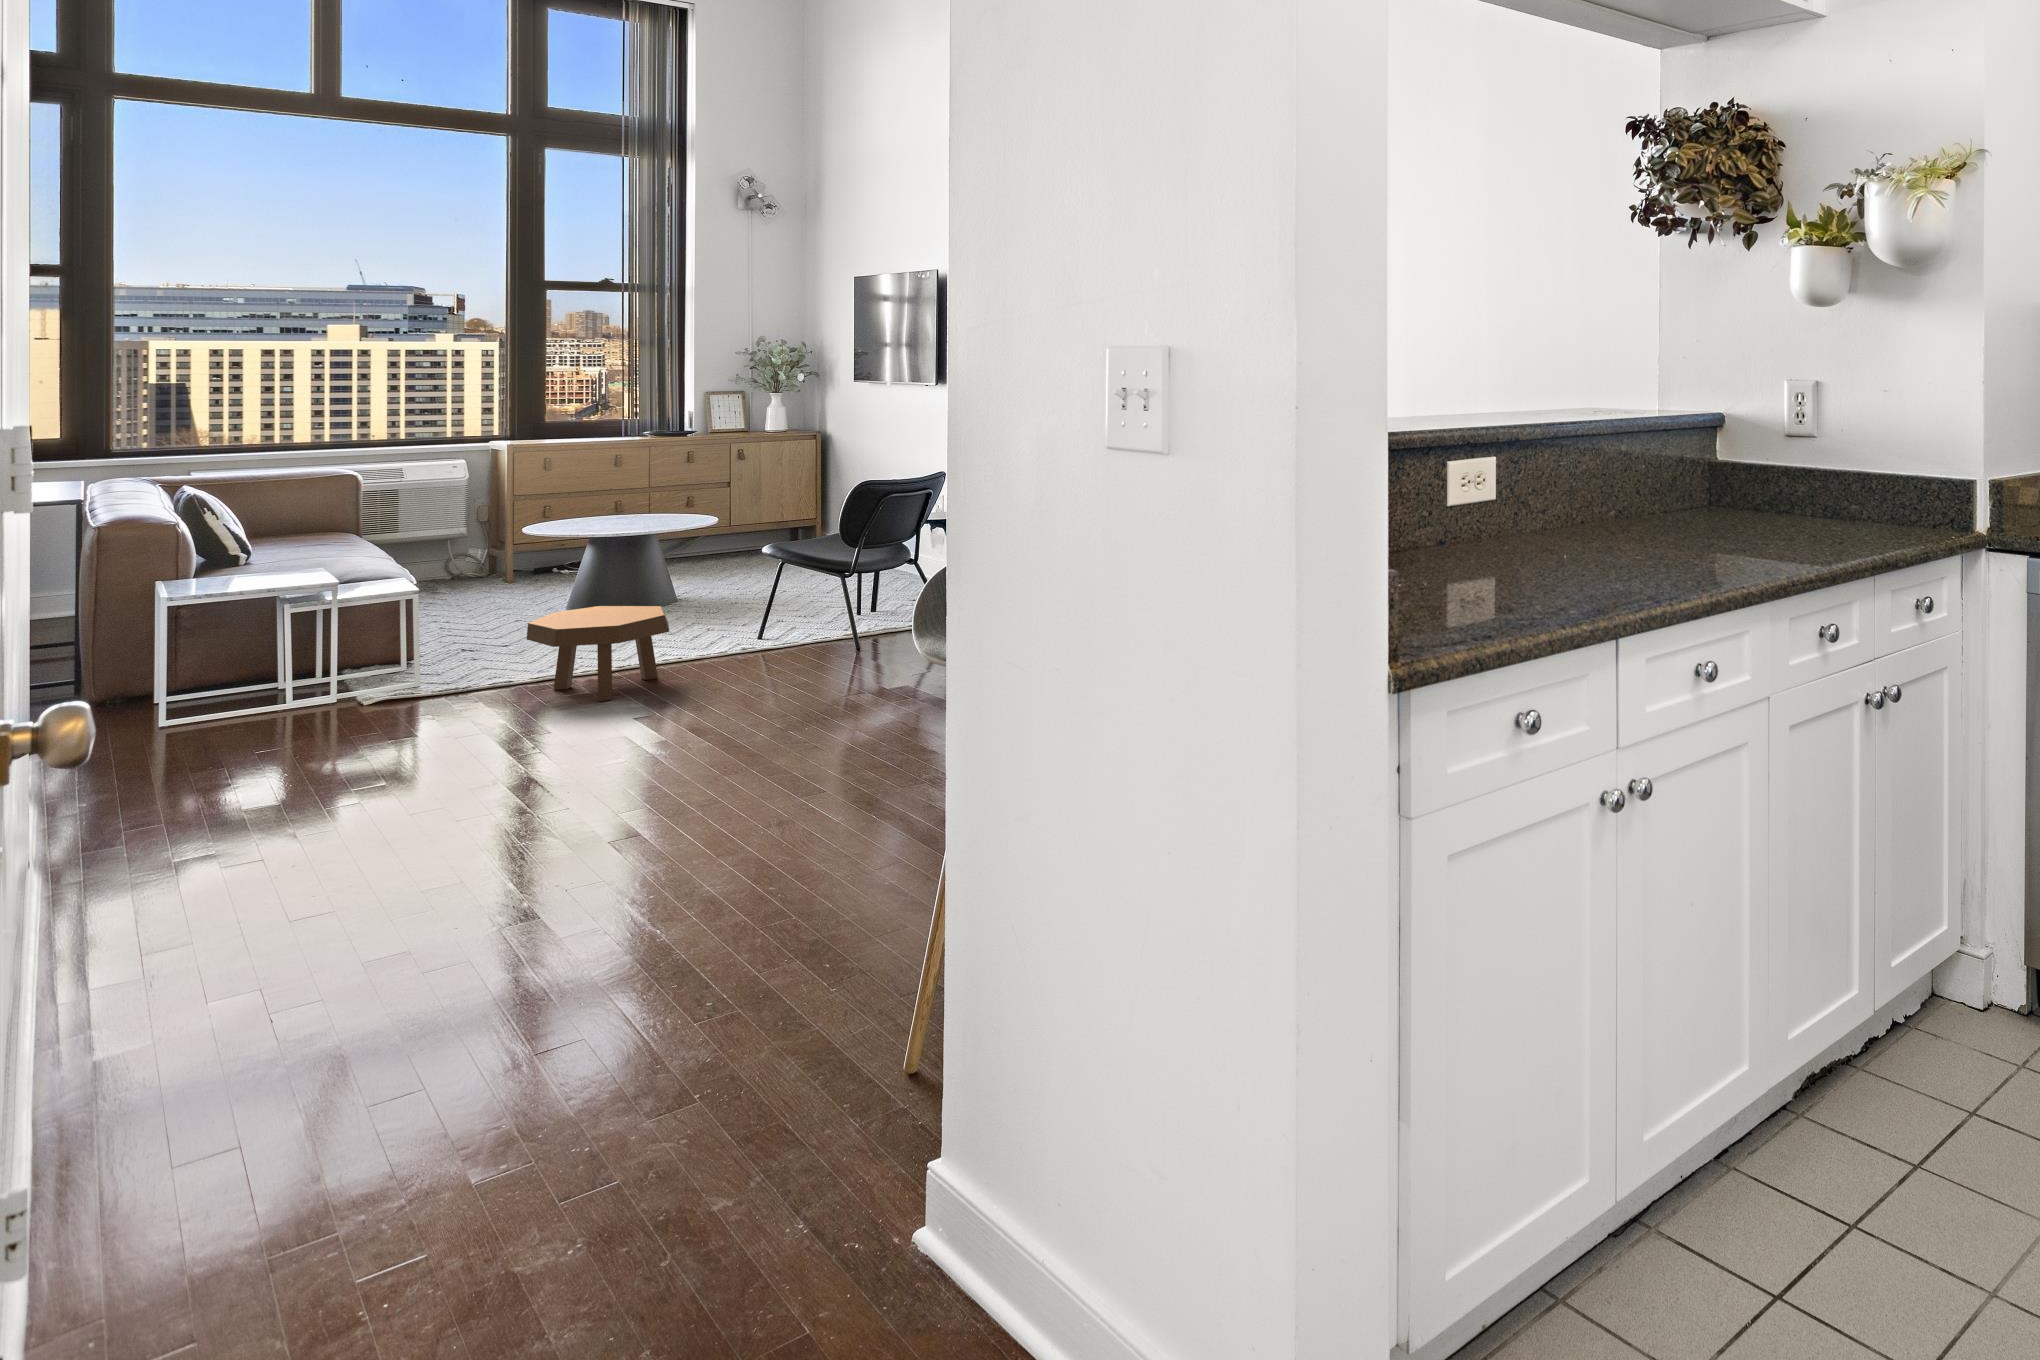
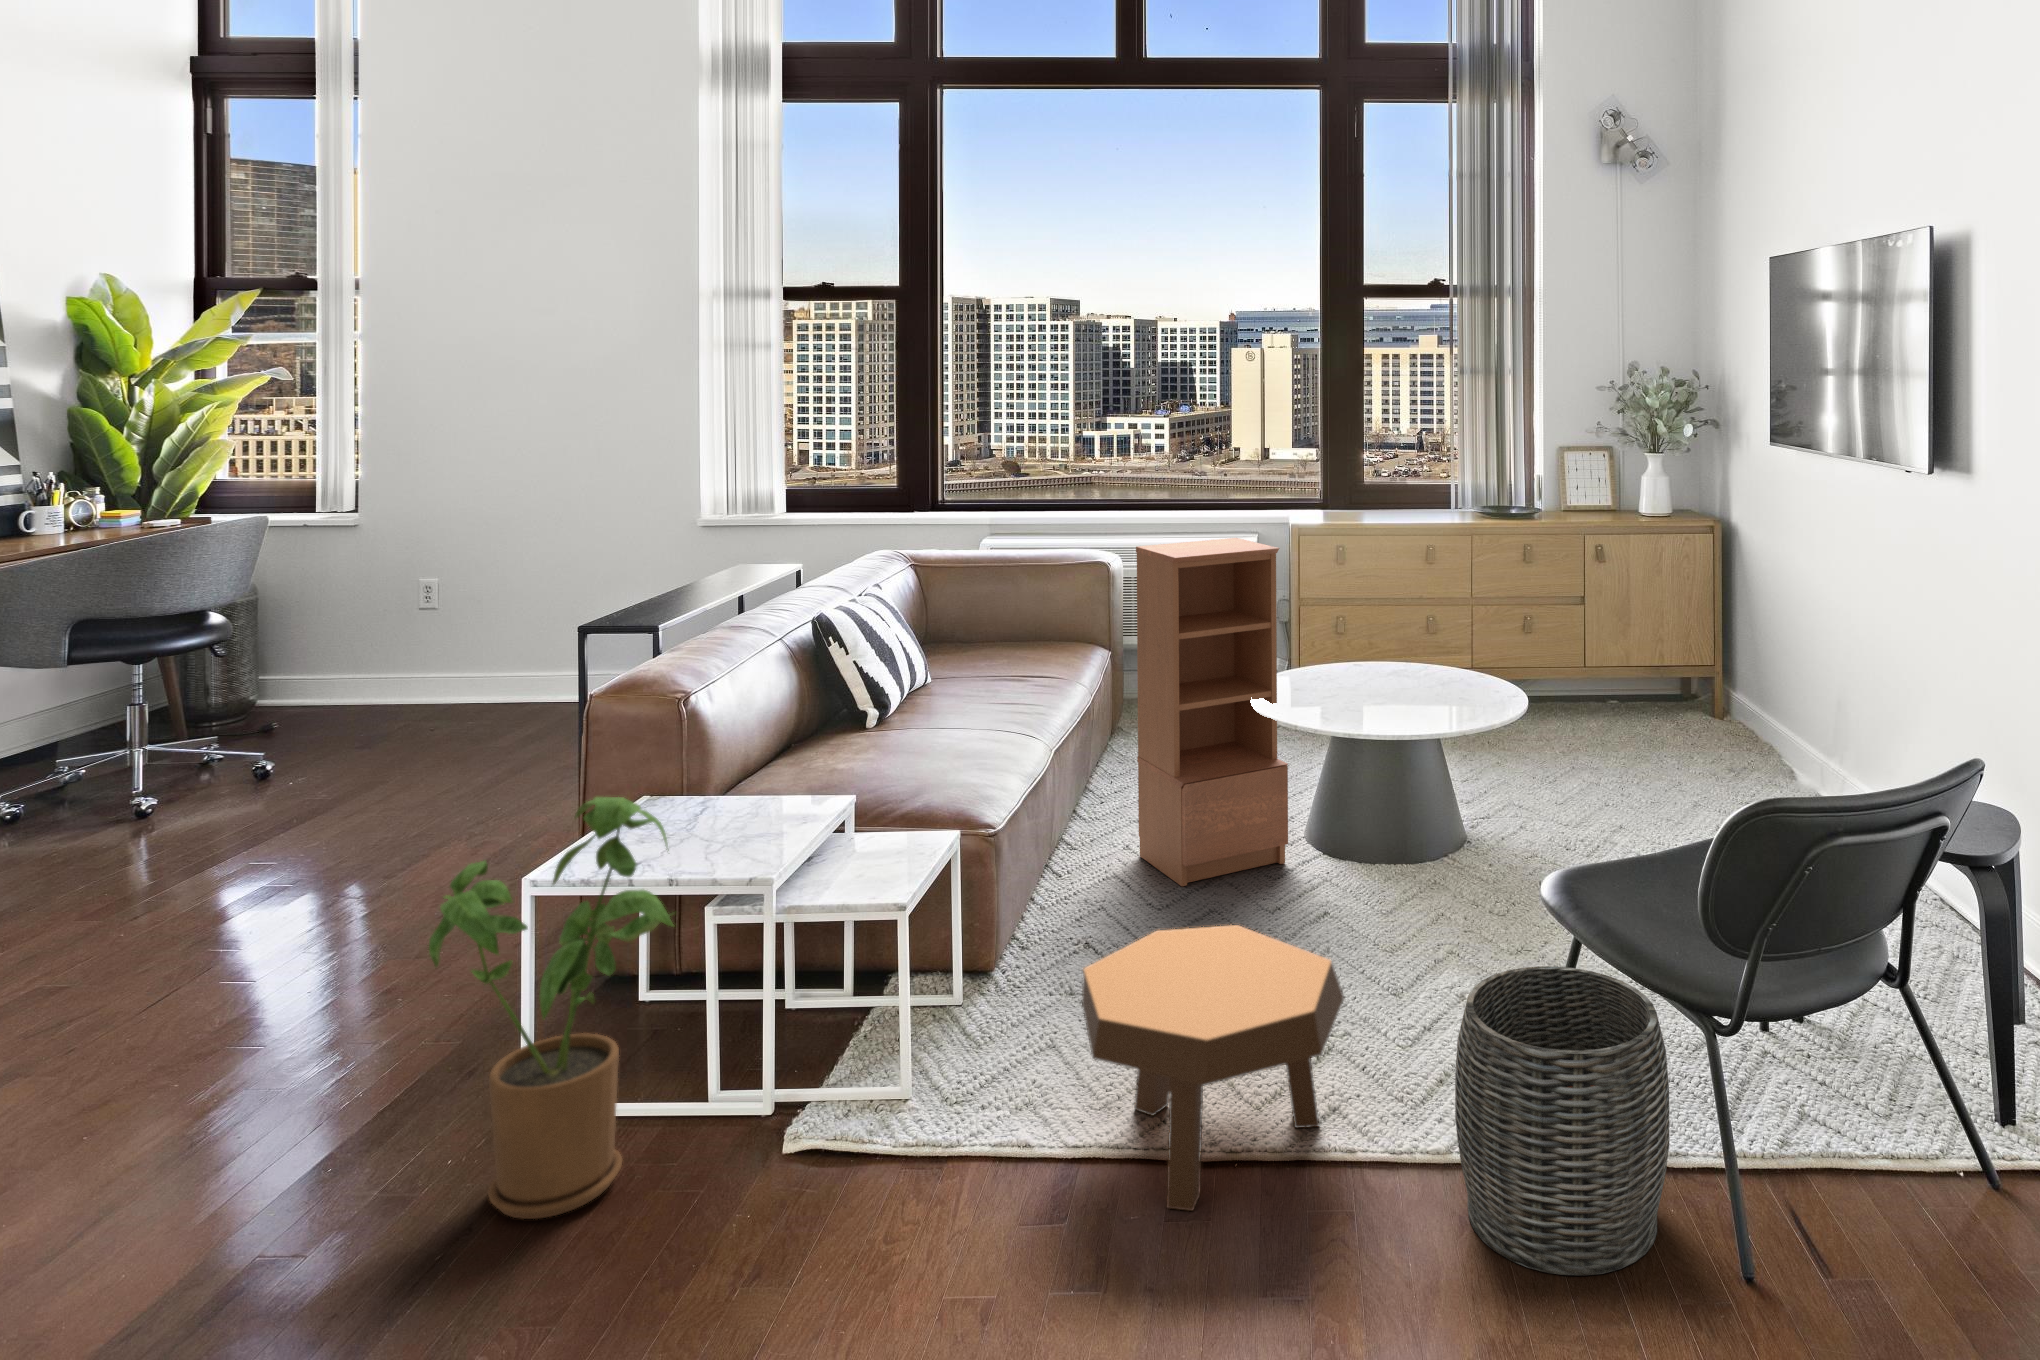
bookcase: none [452,442,568,642] -> present [1136,538,1288,886]
house plant: none [149,556,318,762] -> present [429,797,674,1219]
woven basket: none [735,585,829,684] -> present [1455,966,1669,1276]

